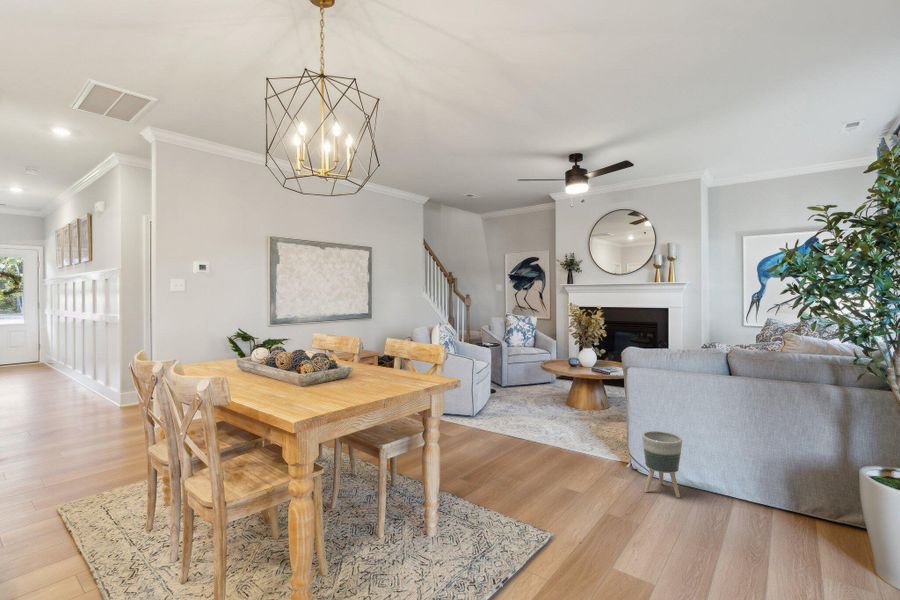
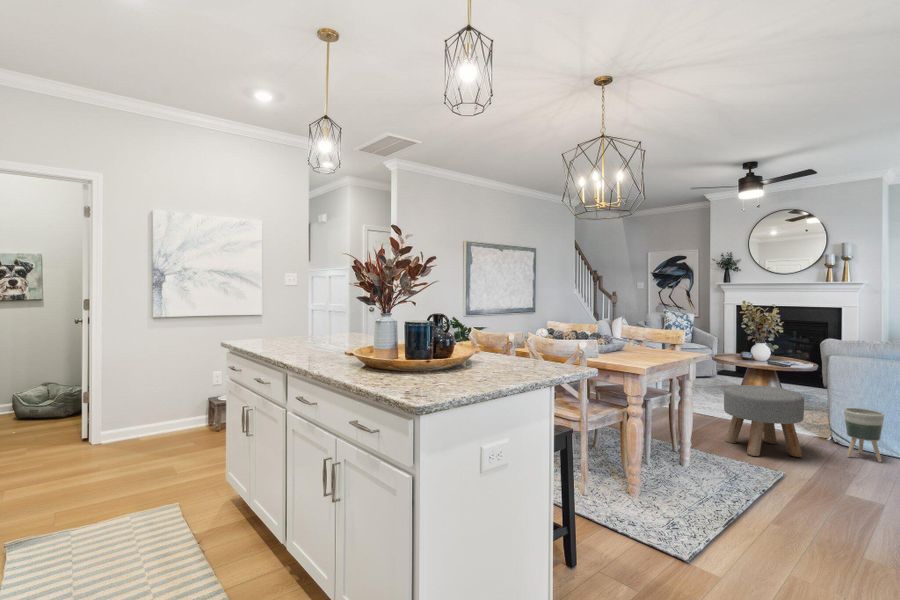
ottoman: none [514,407,597,501] -> present [724,385,804,457]

